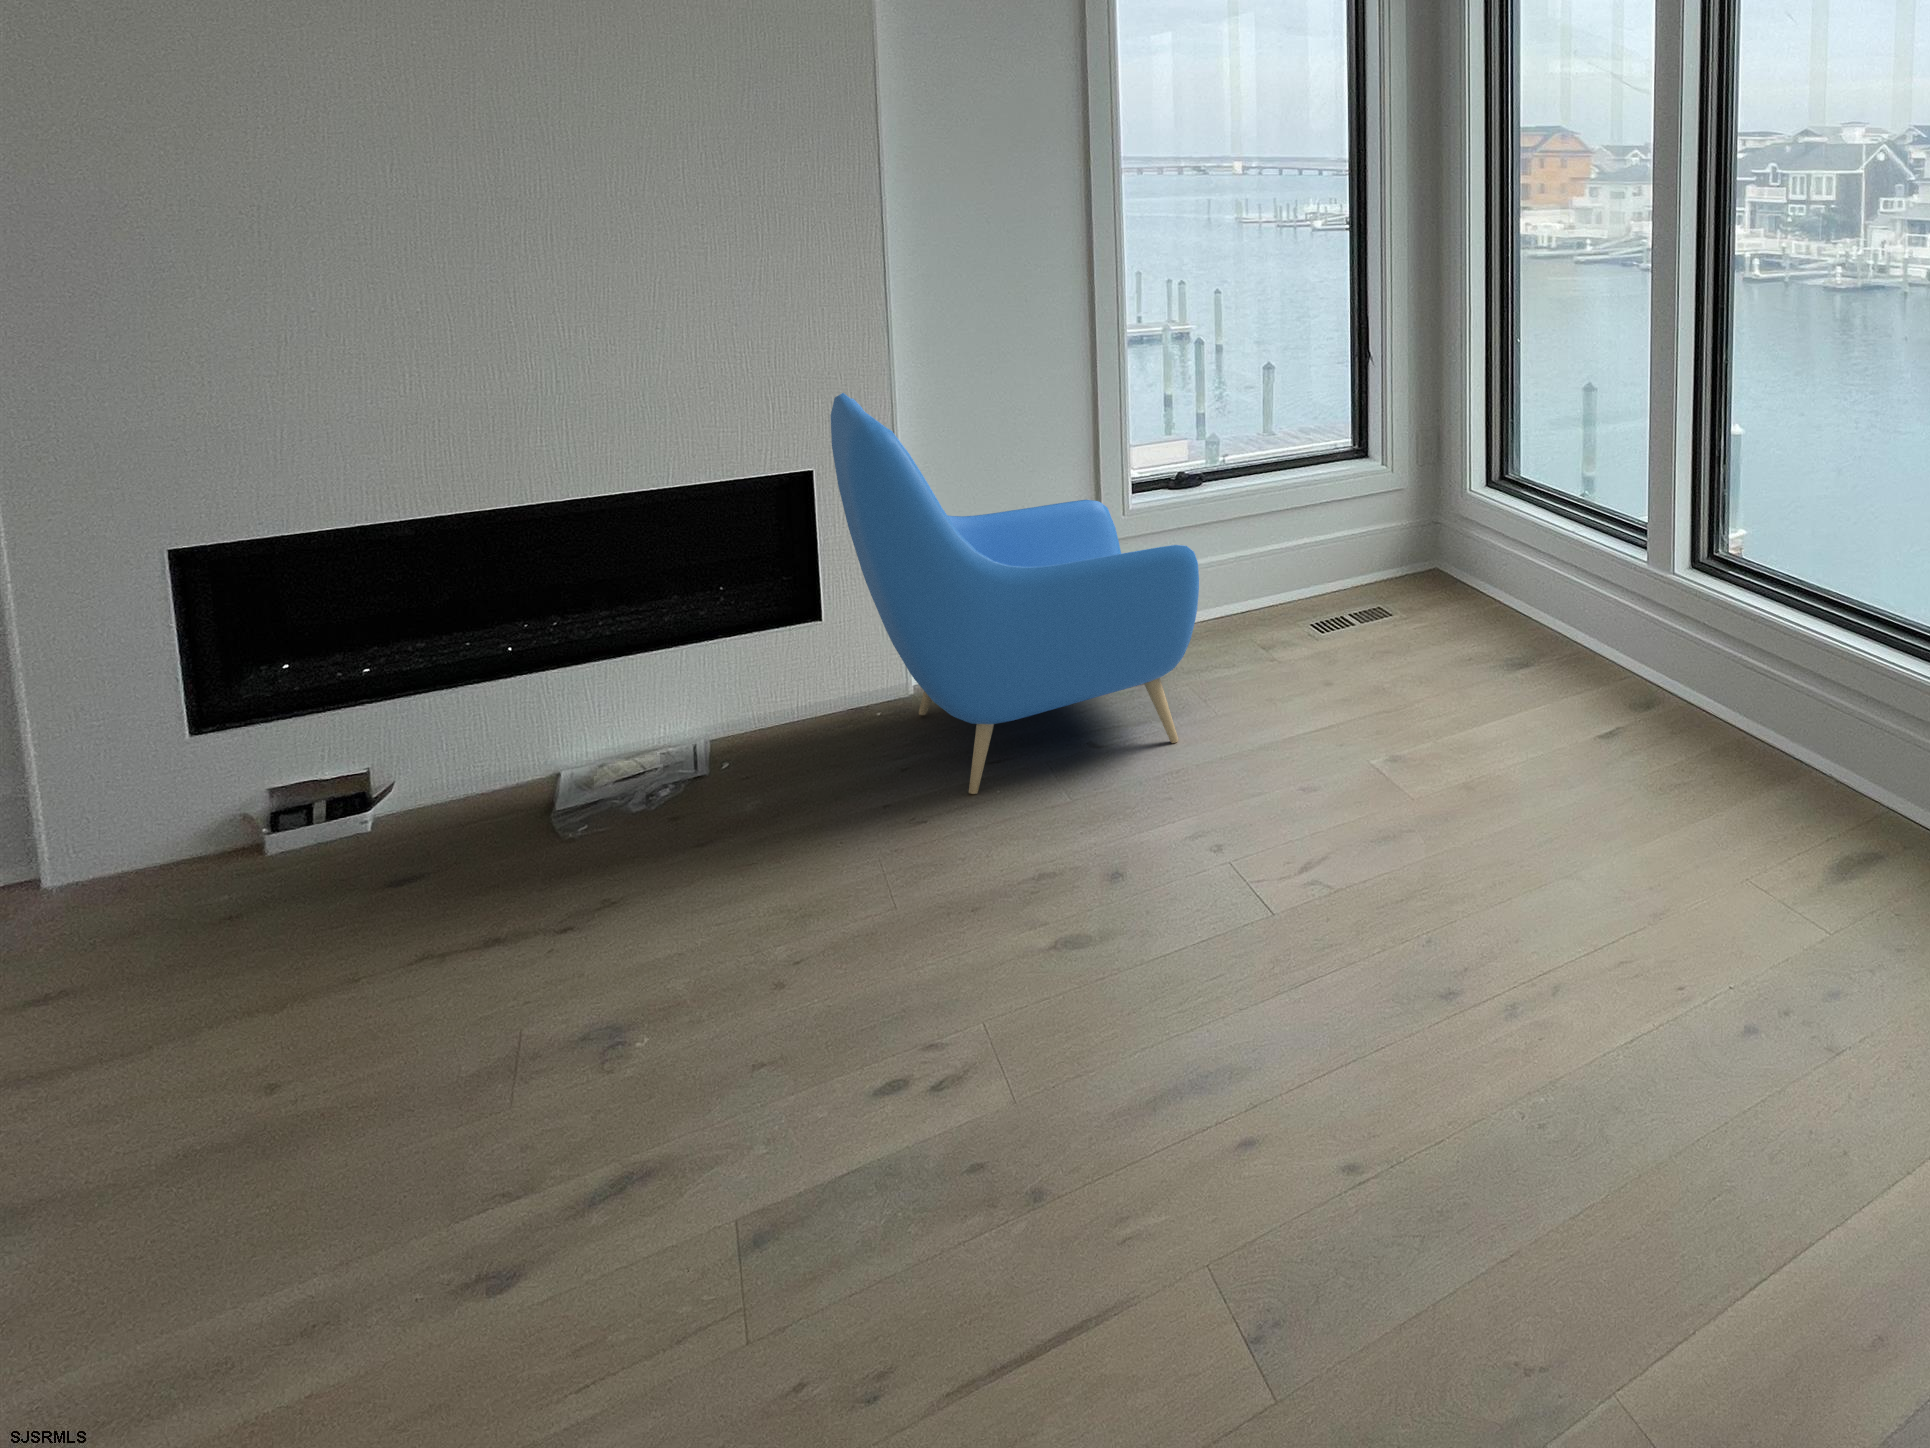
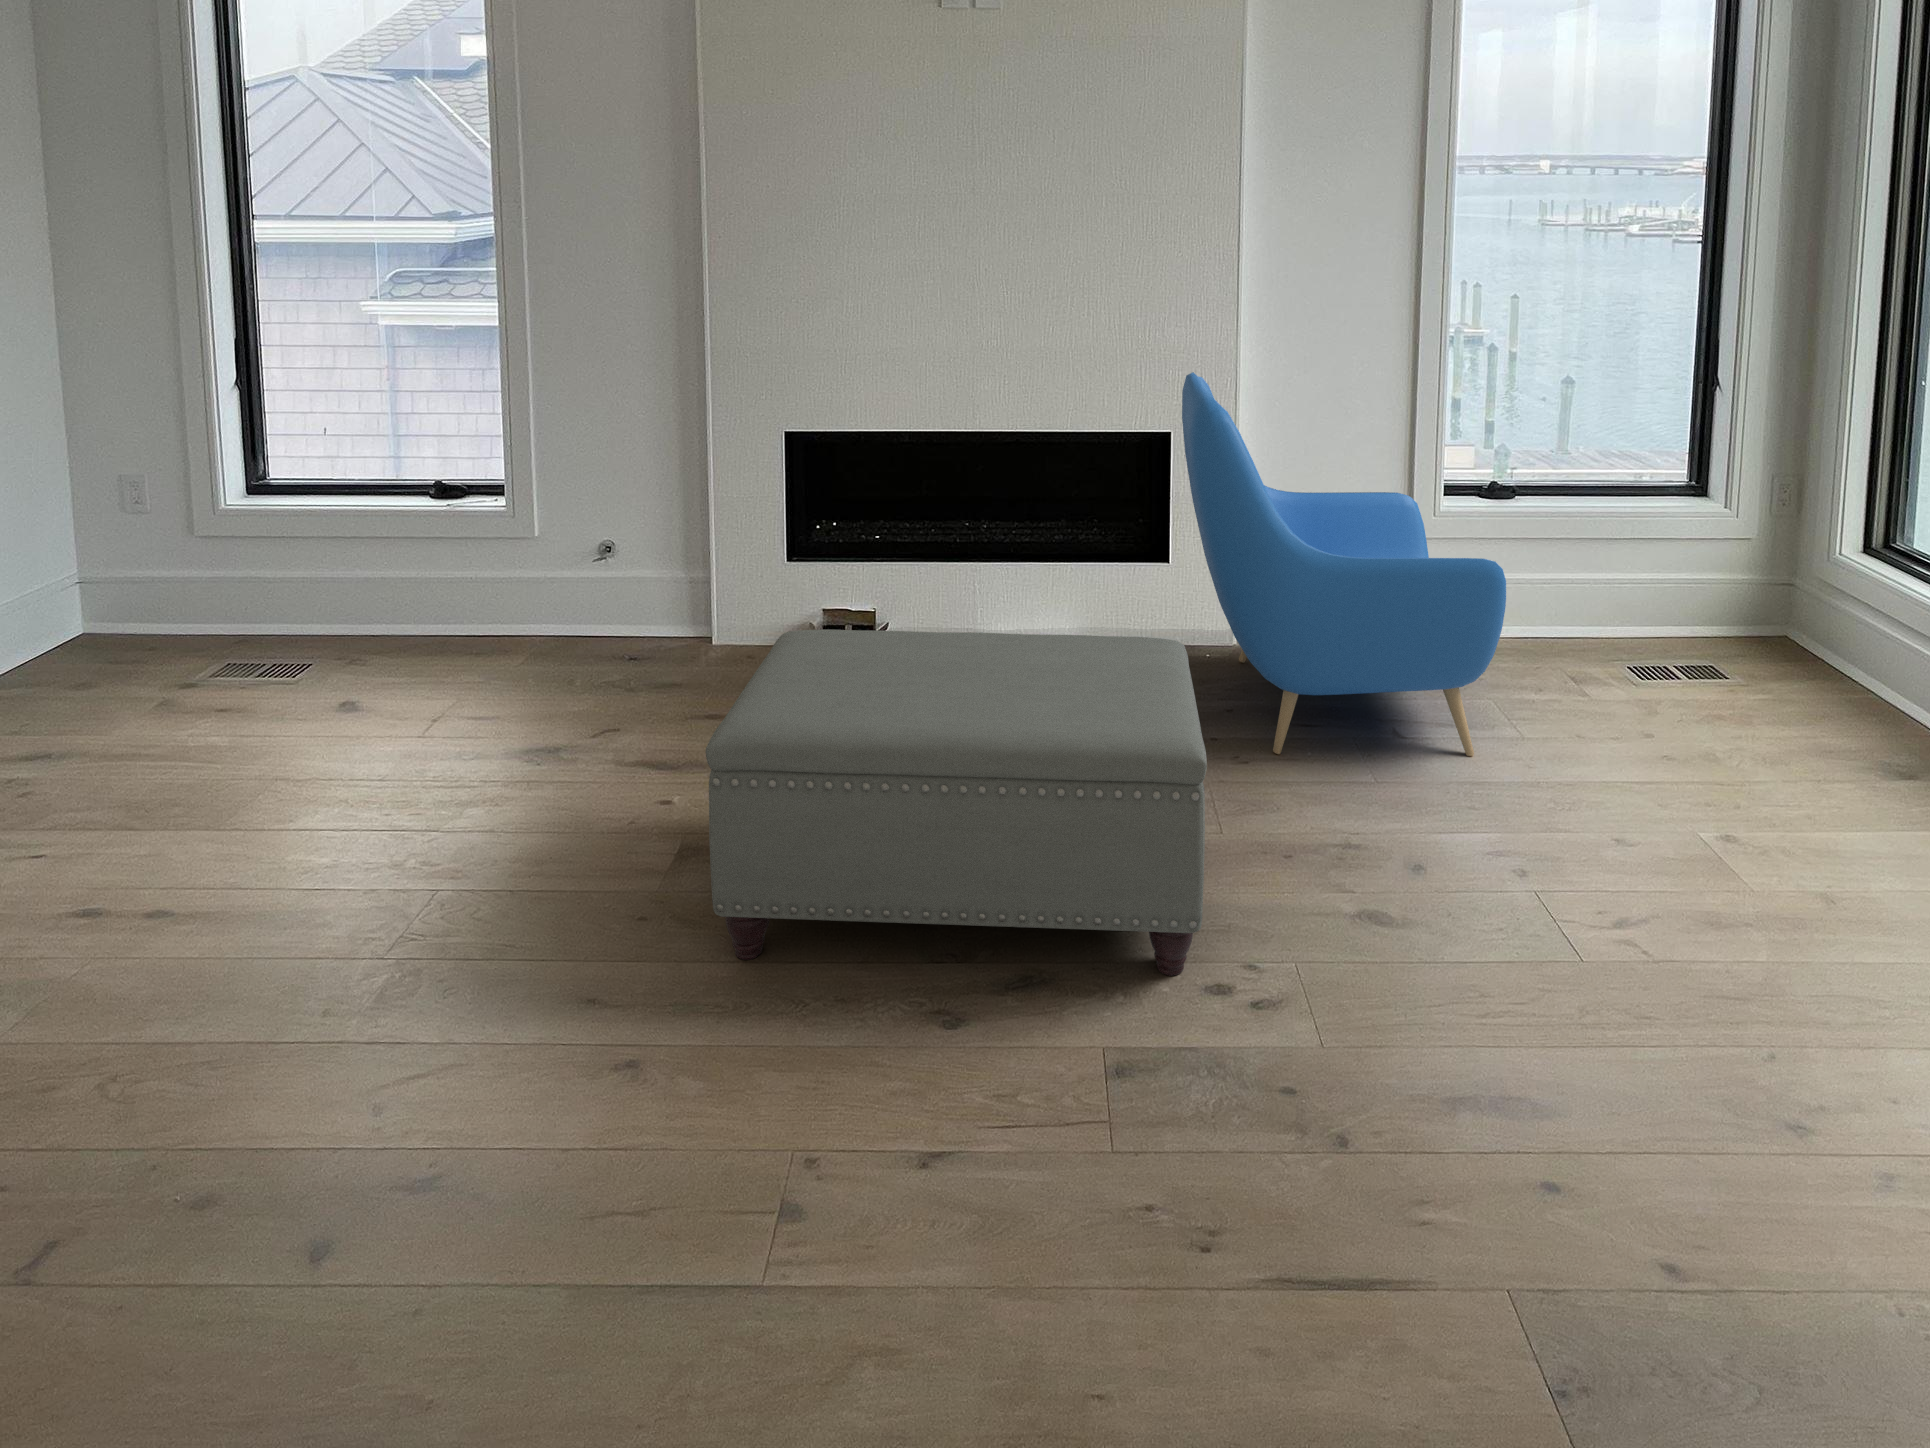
ottoman: none [142,688,908,1245] -> present [705,630,1207,976]

